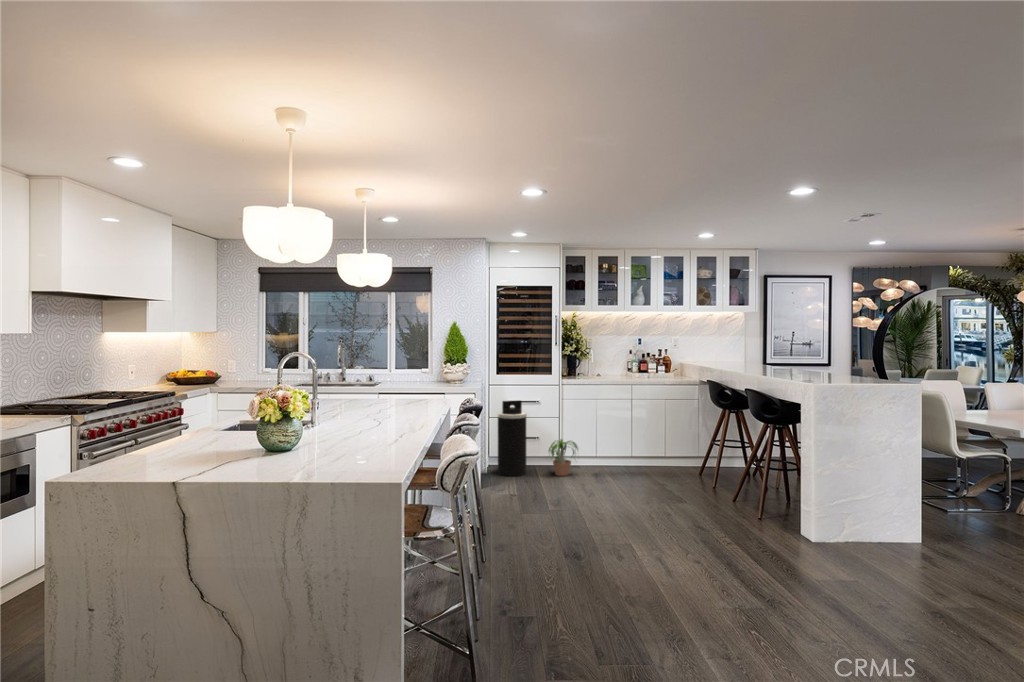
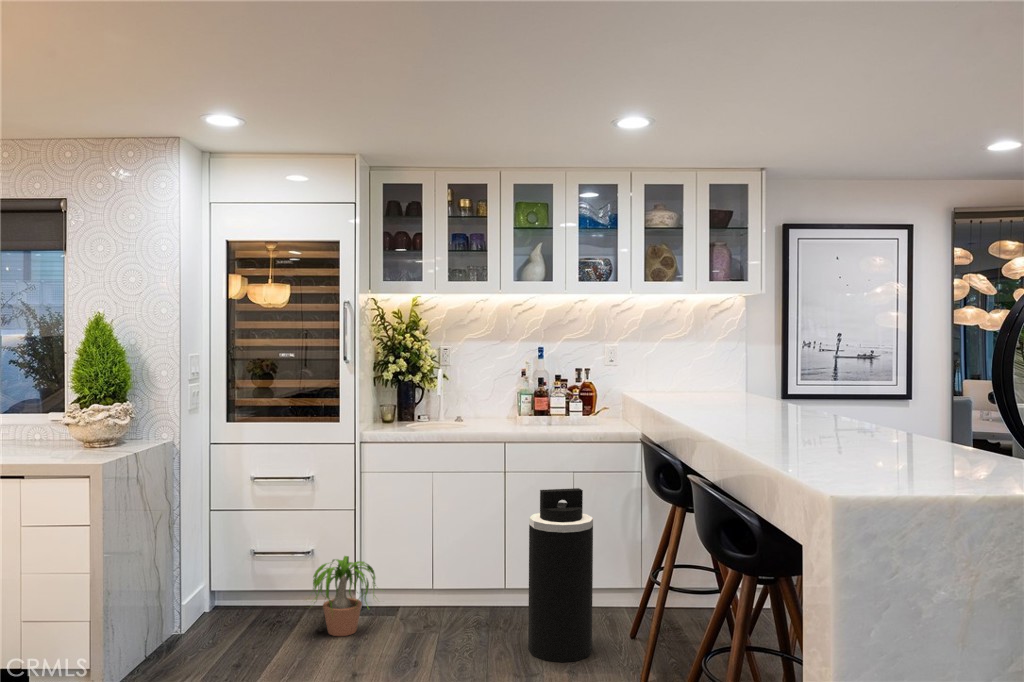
trash can: present [498,401,526,476] -> present [528,488,593,662]

